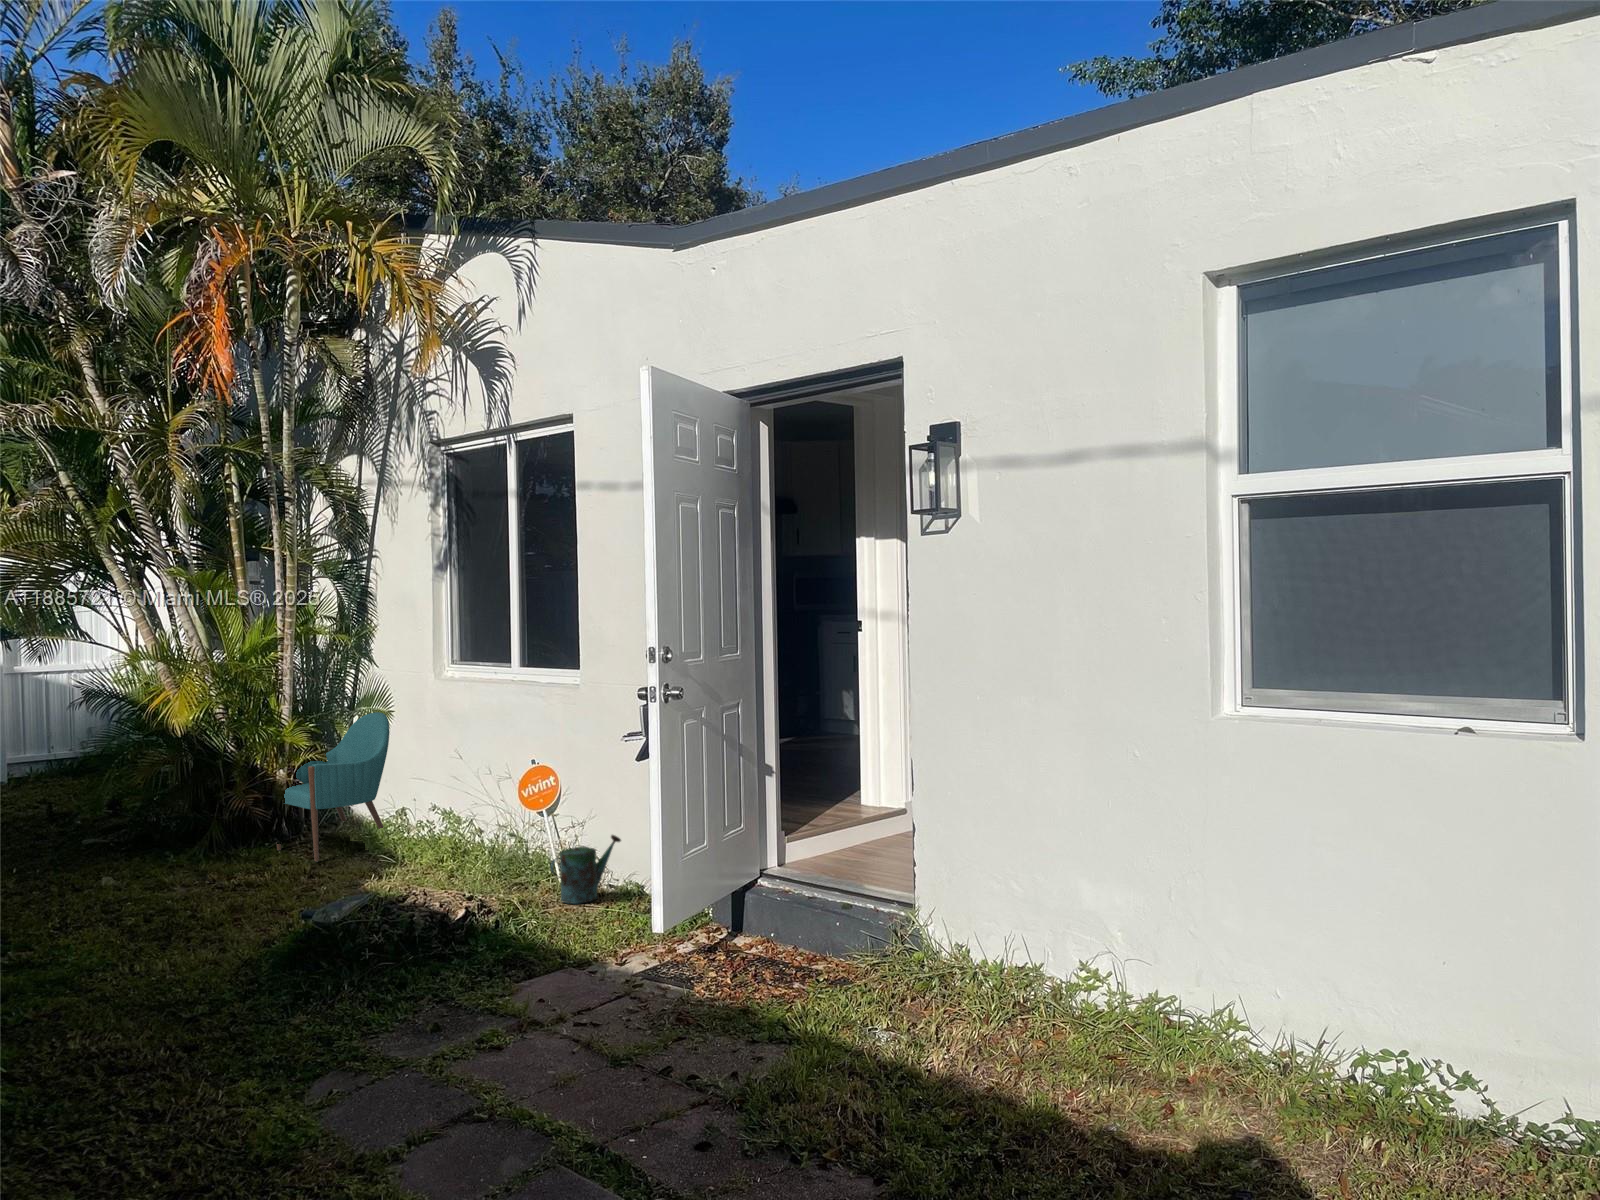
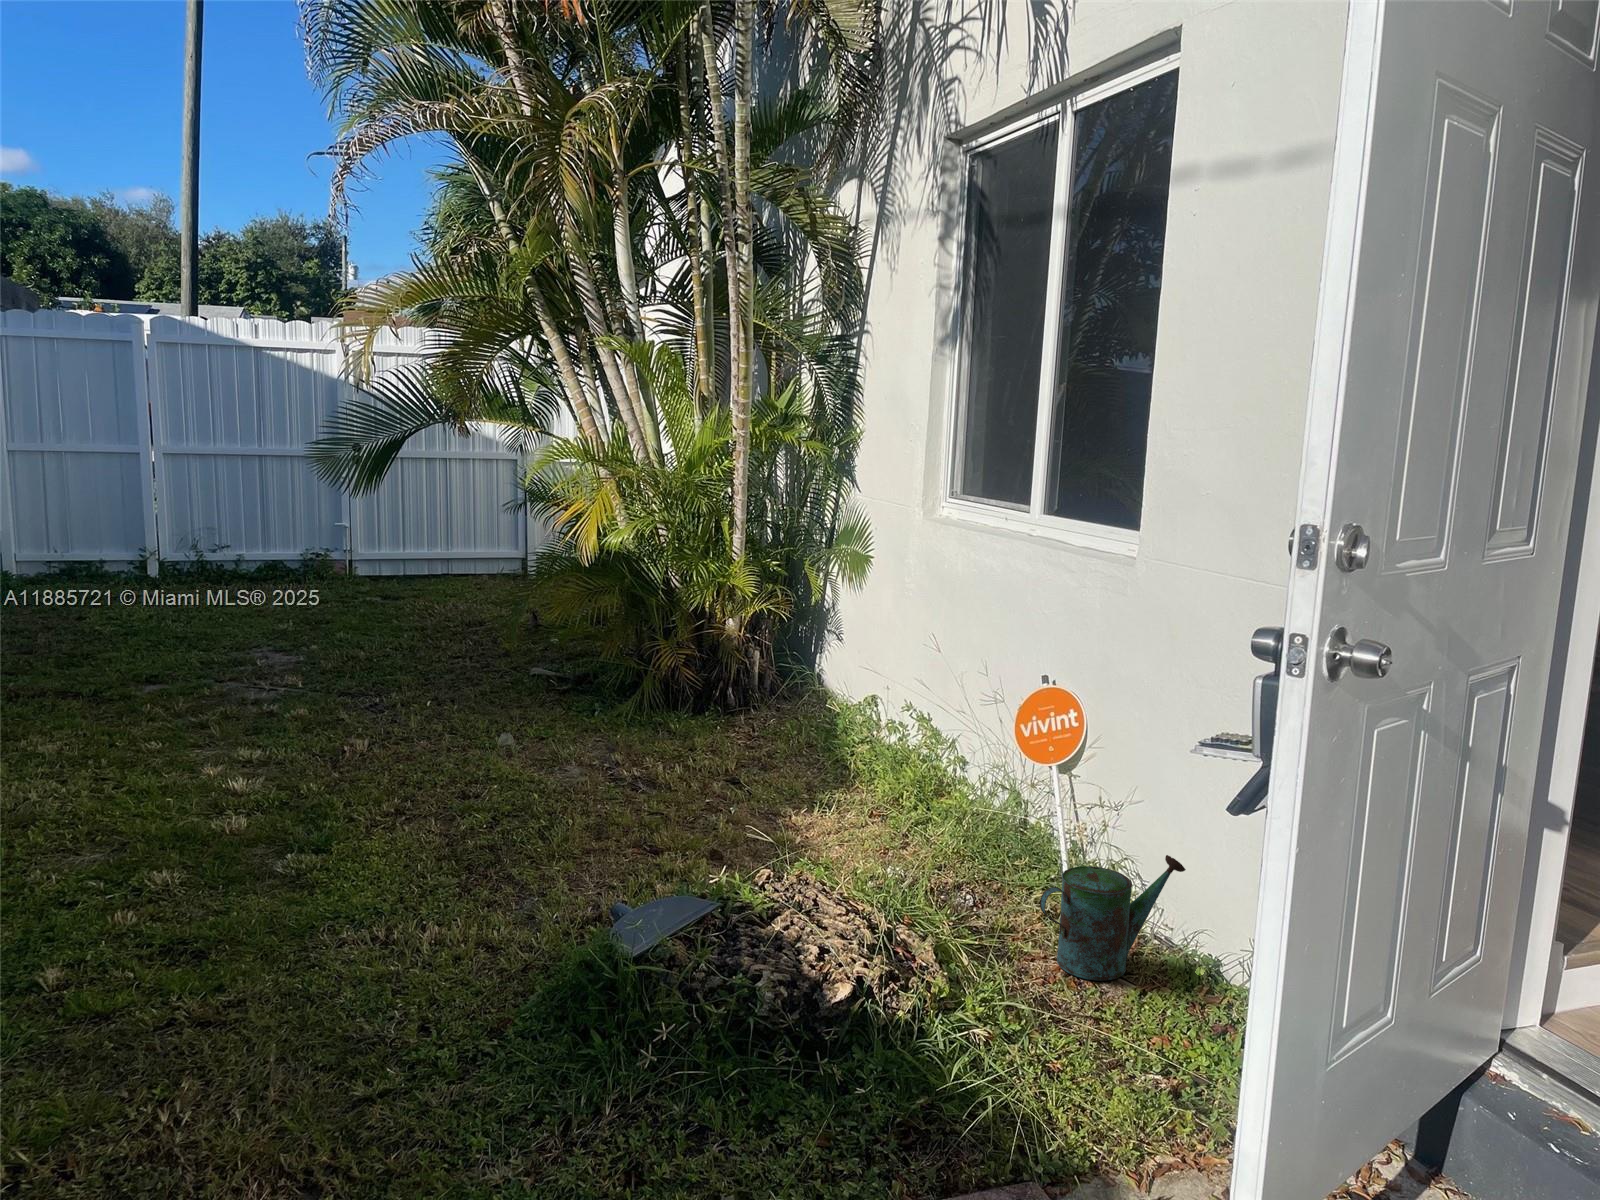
chair: present [277,712,389,862] -> none [716,554,864,756]

